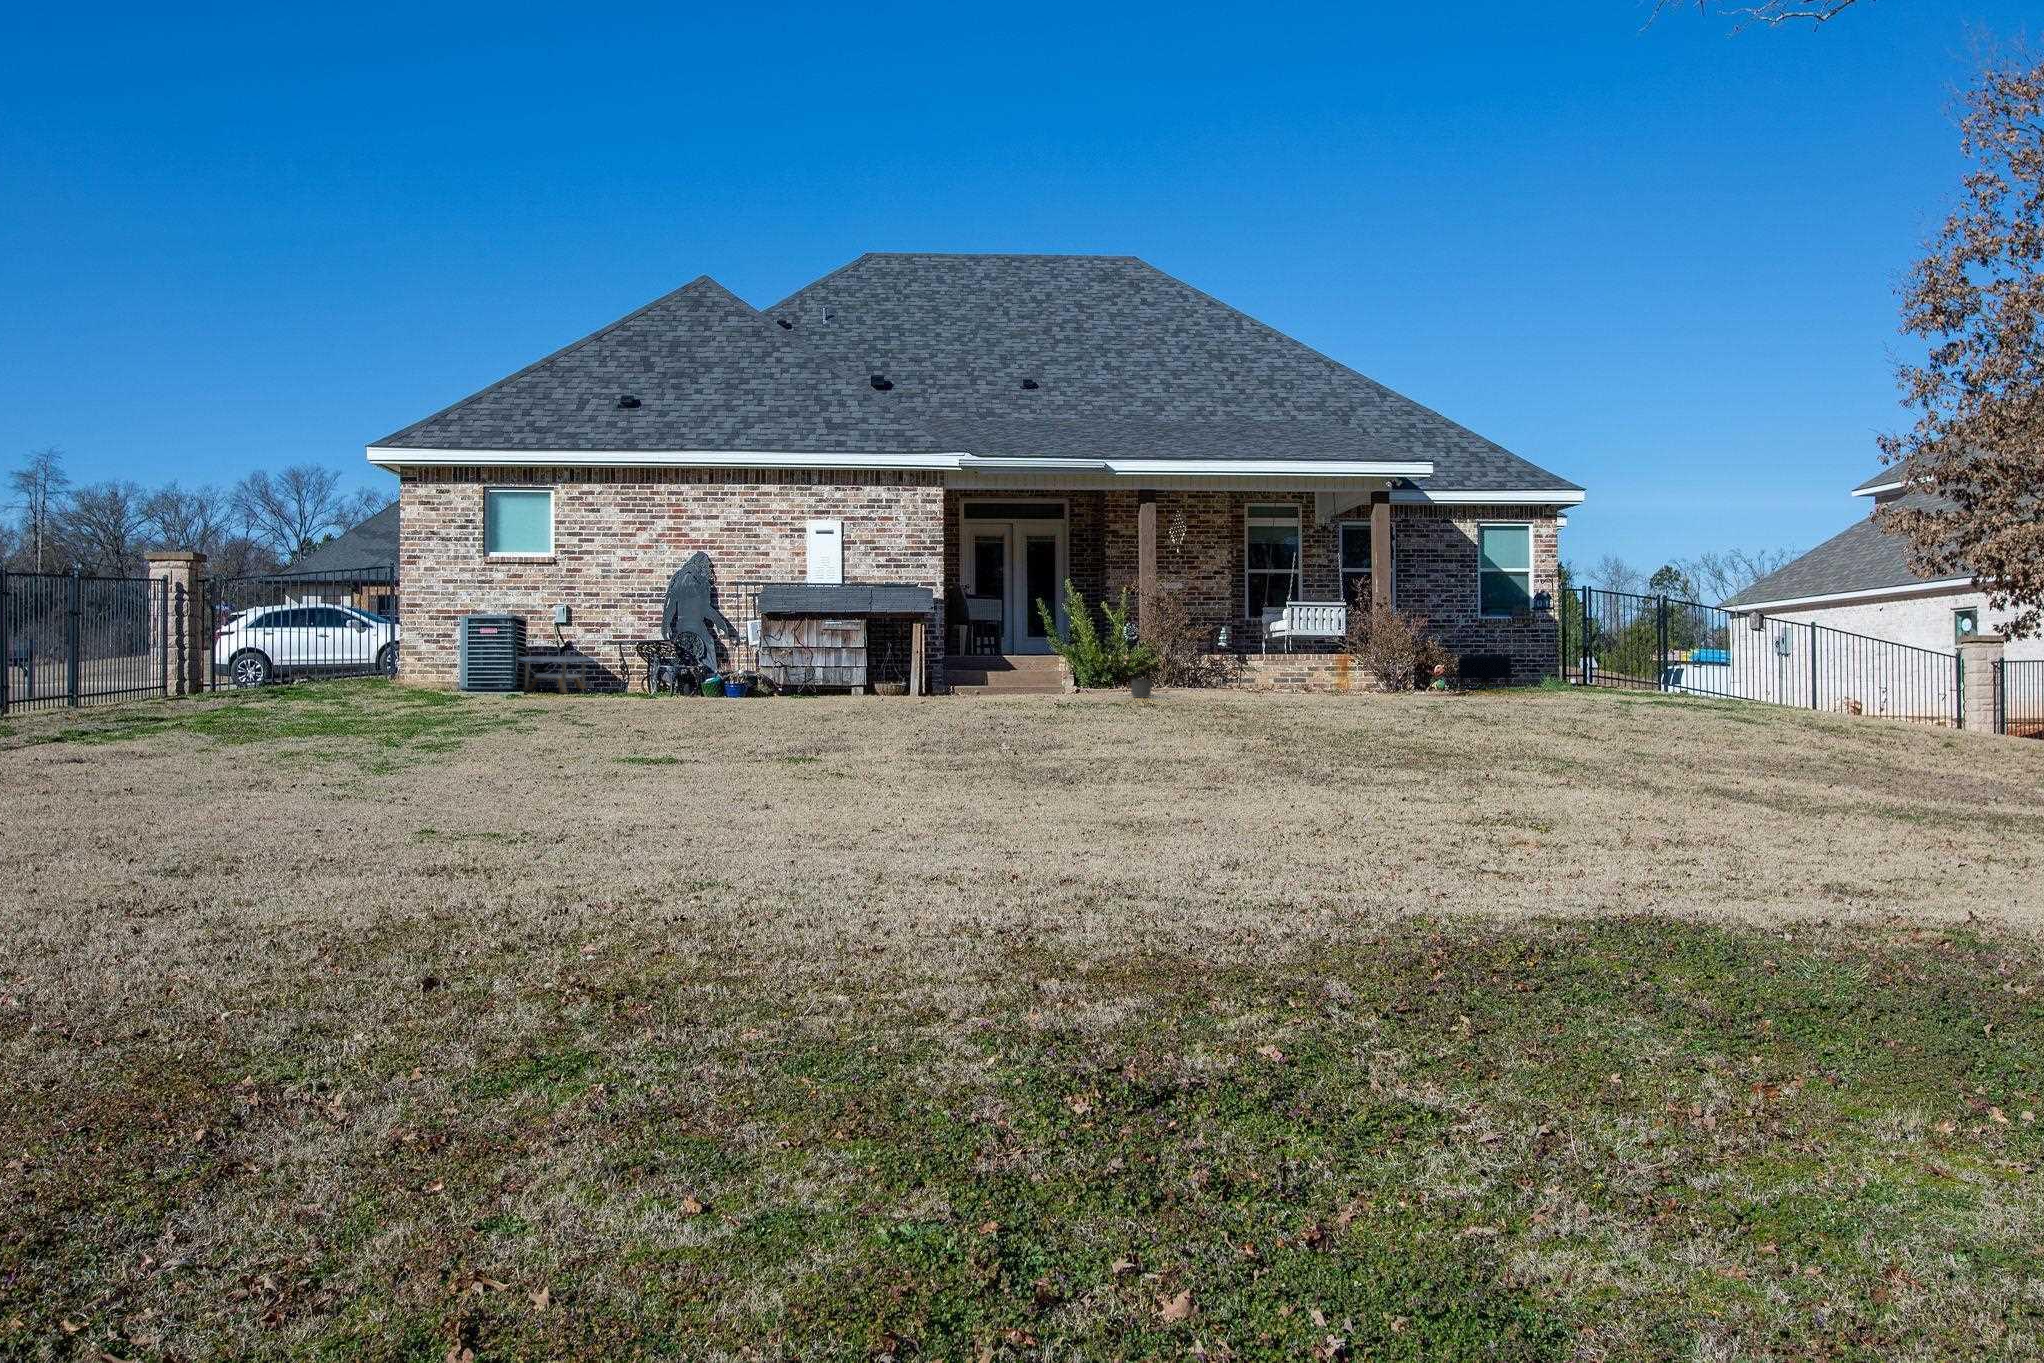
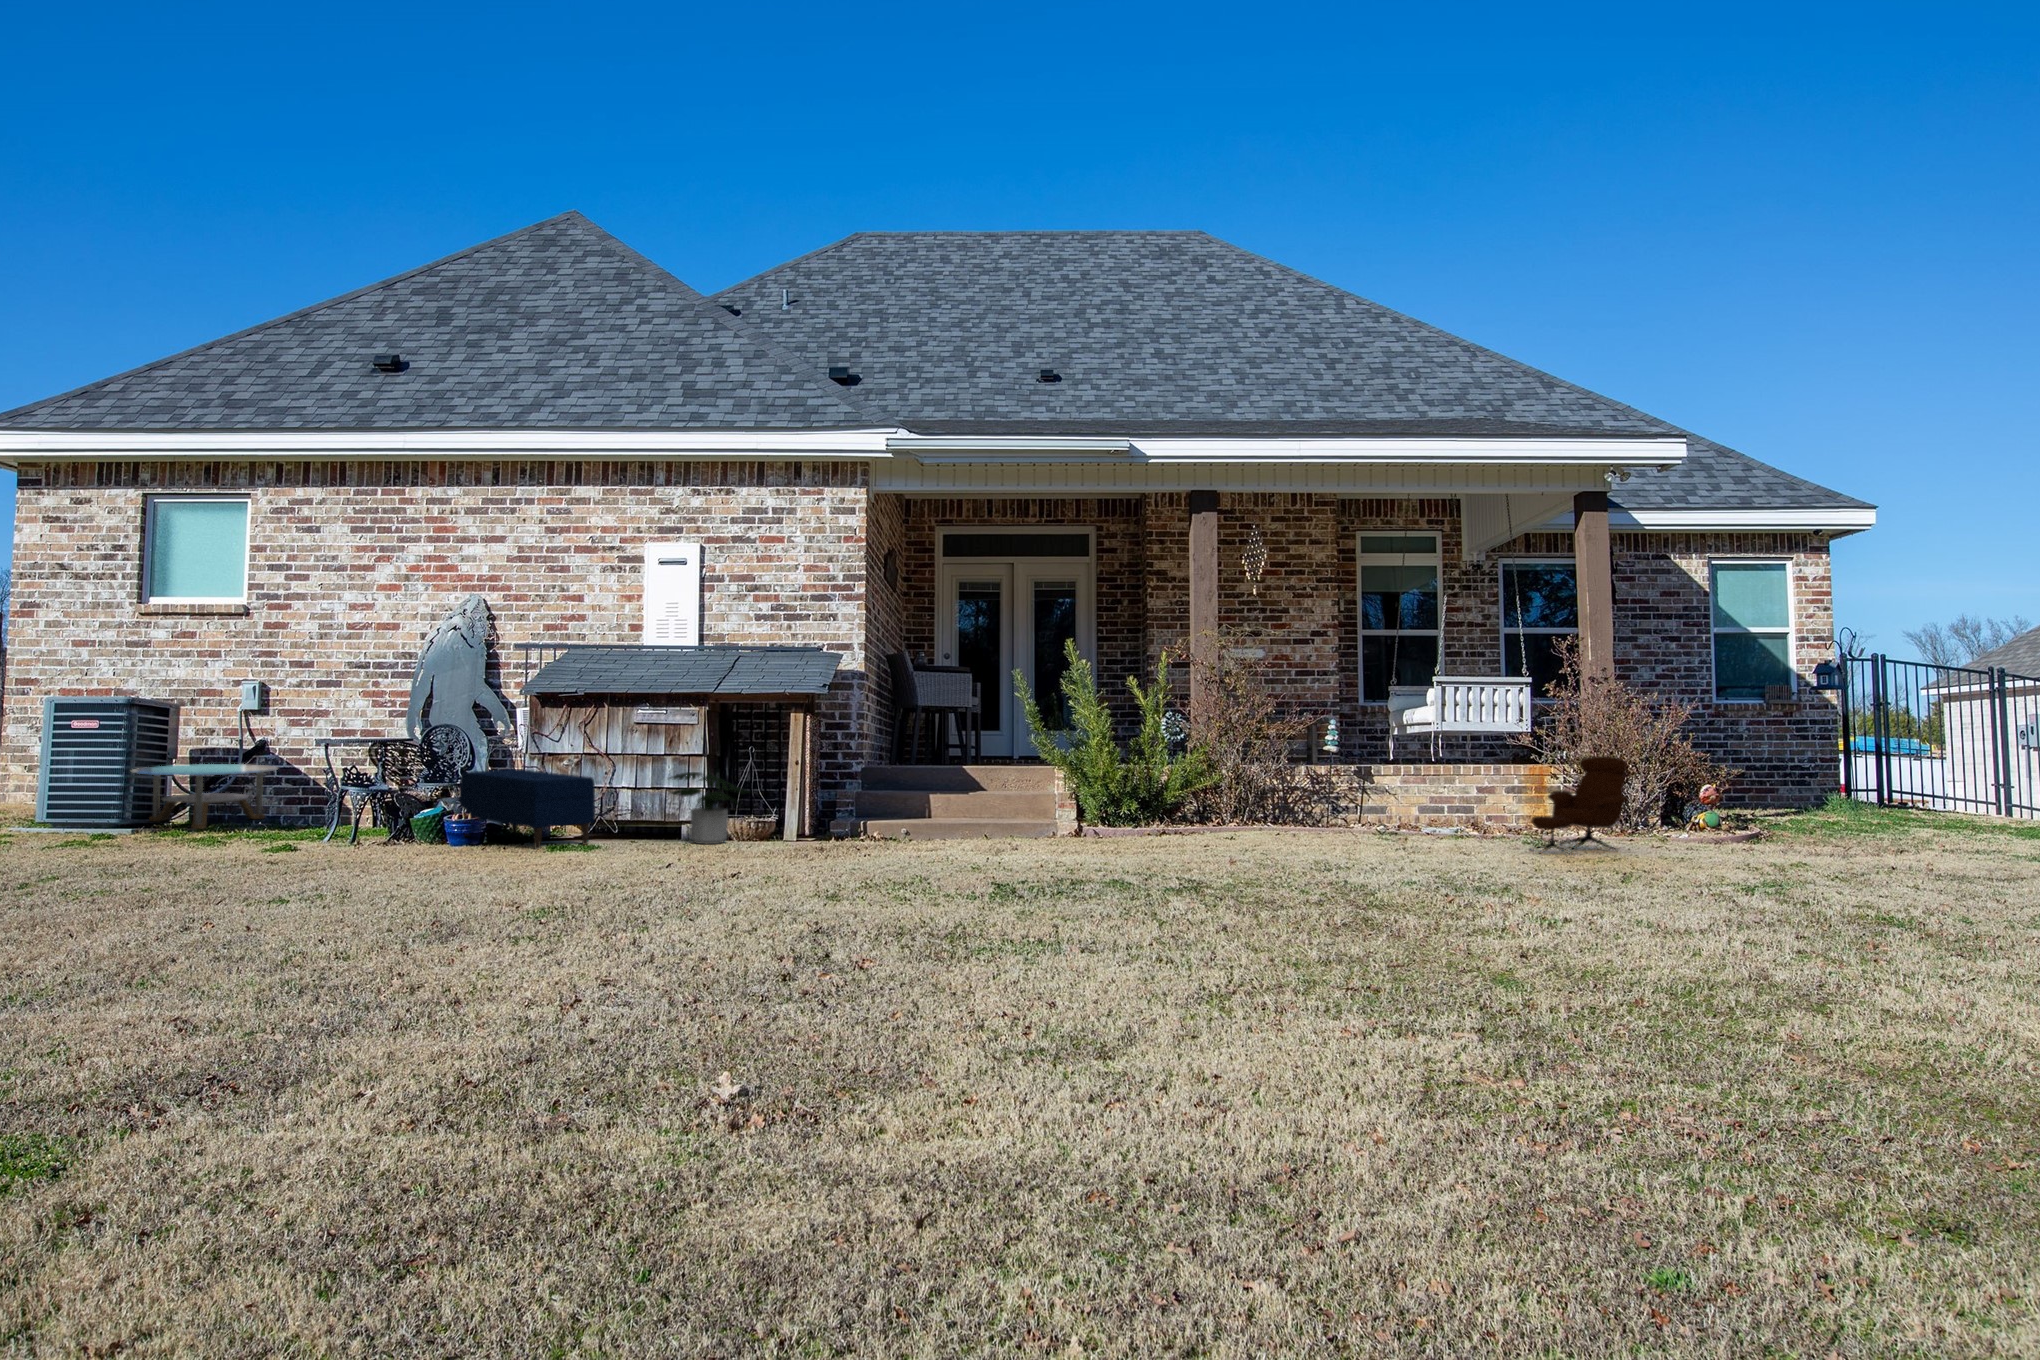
lounge chair: none [1330,647,1385,702] -> present [1532,756,1628,852]
bench: present [1457,655,1512,690] -> present [459,769,595,849]
potted plant: present [1122,659,1162,698] -> present [669,772,749,844]

